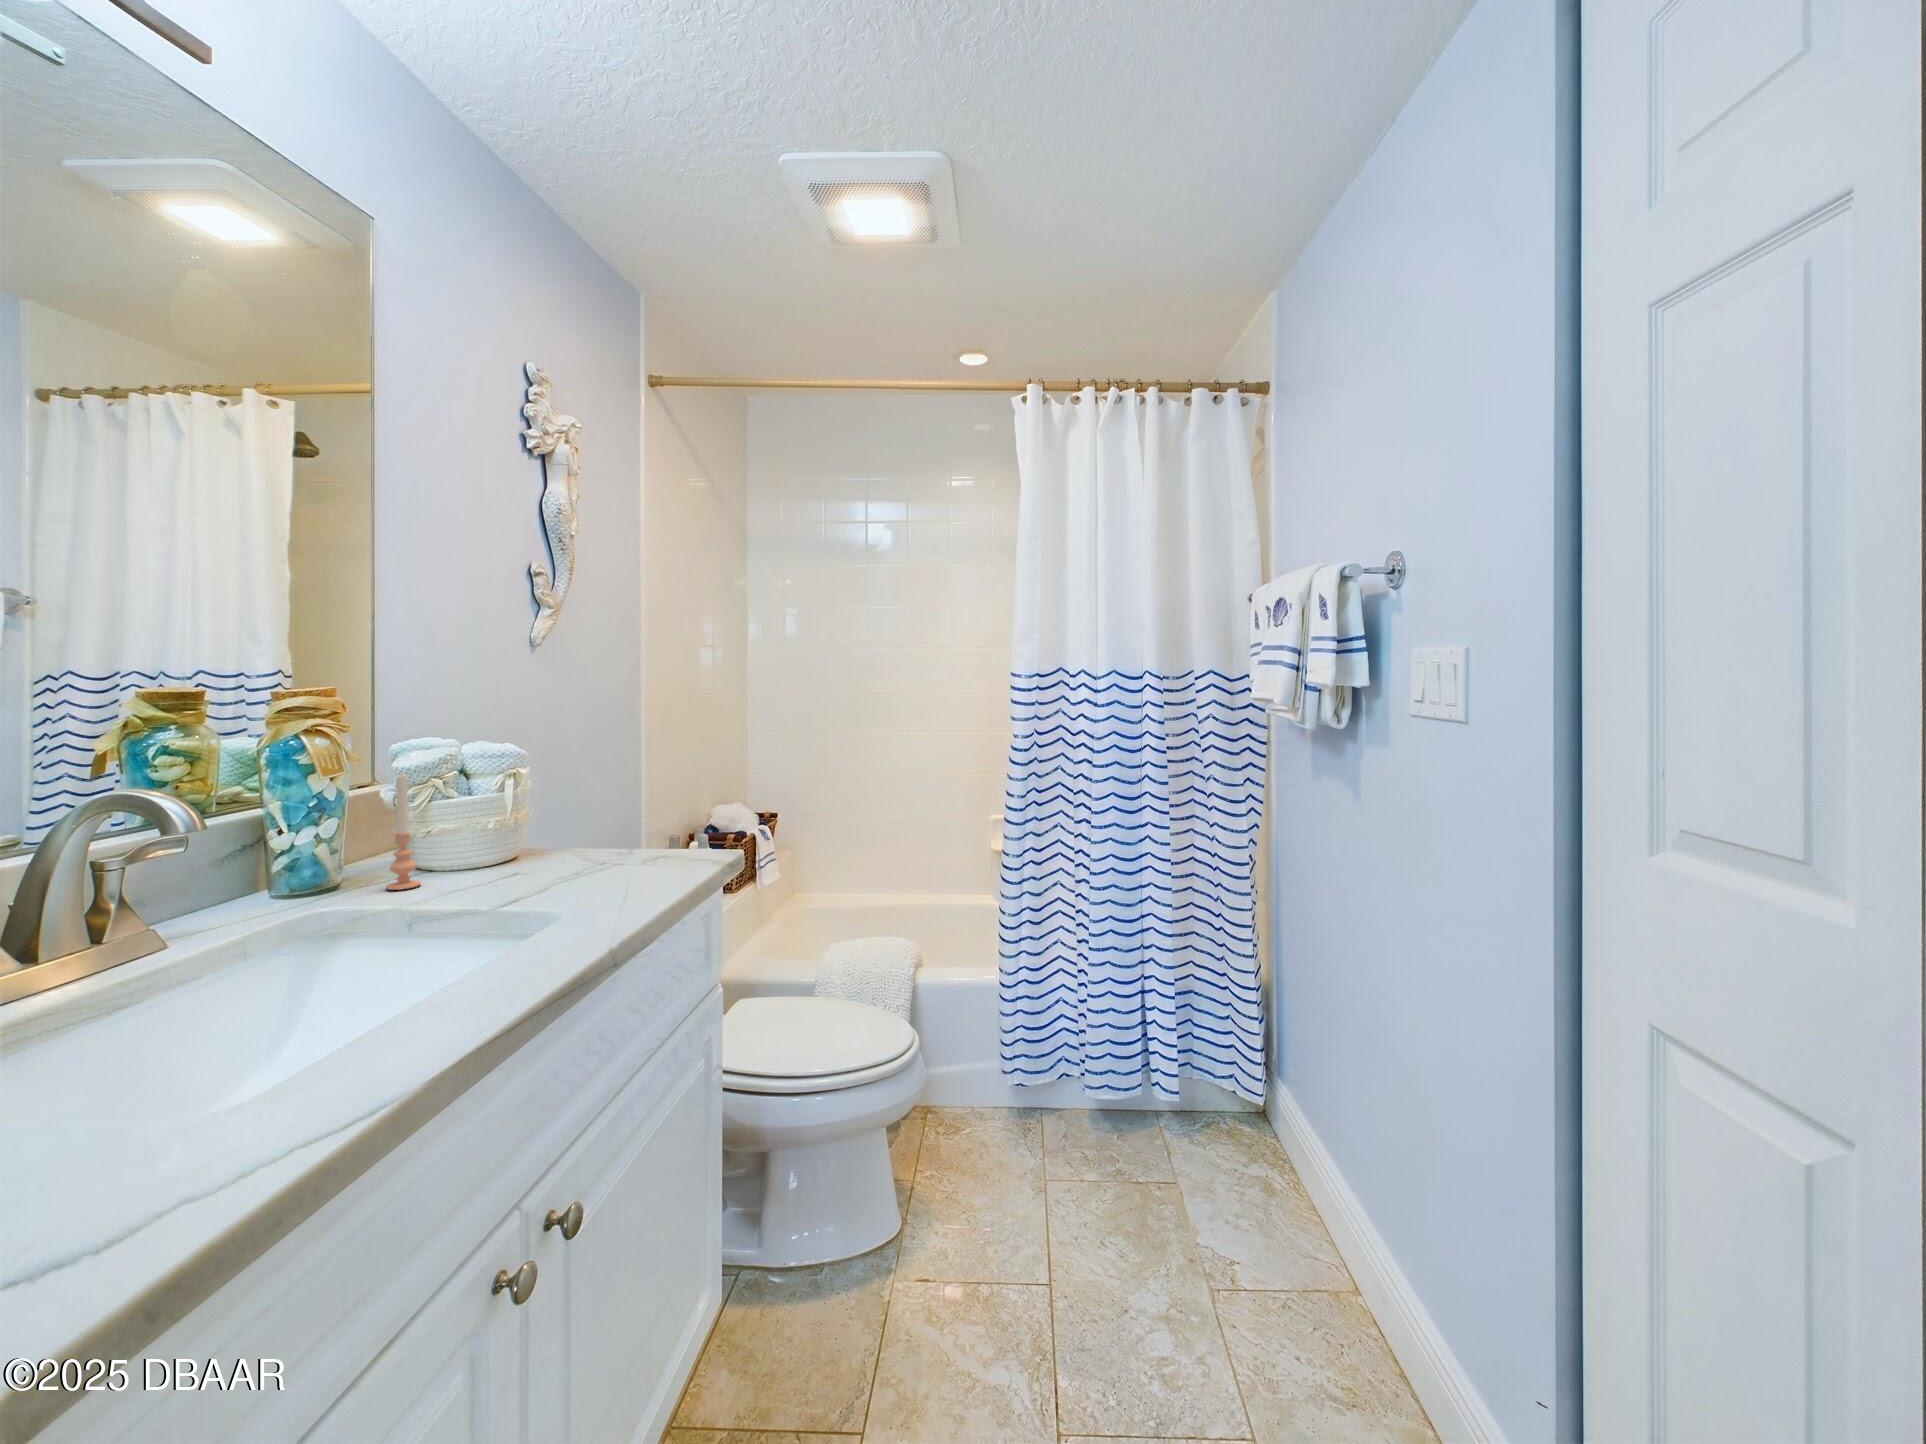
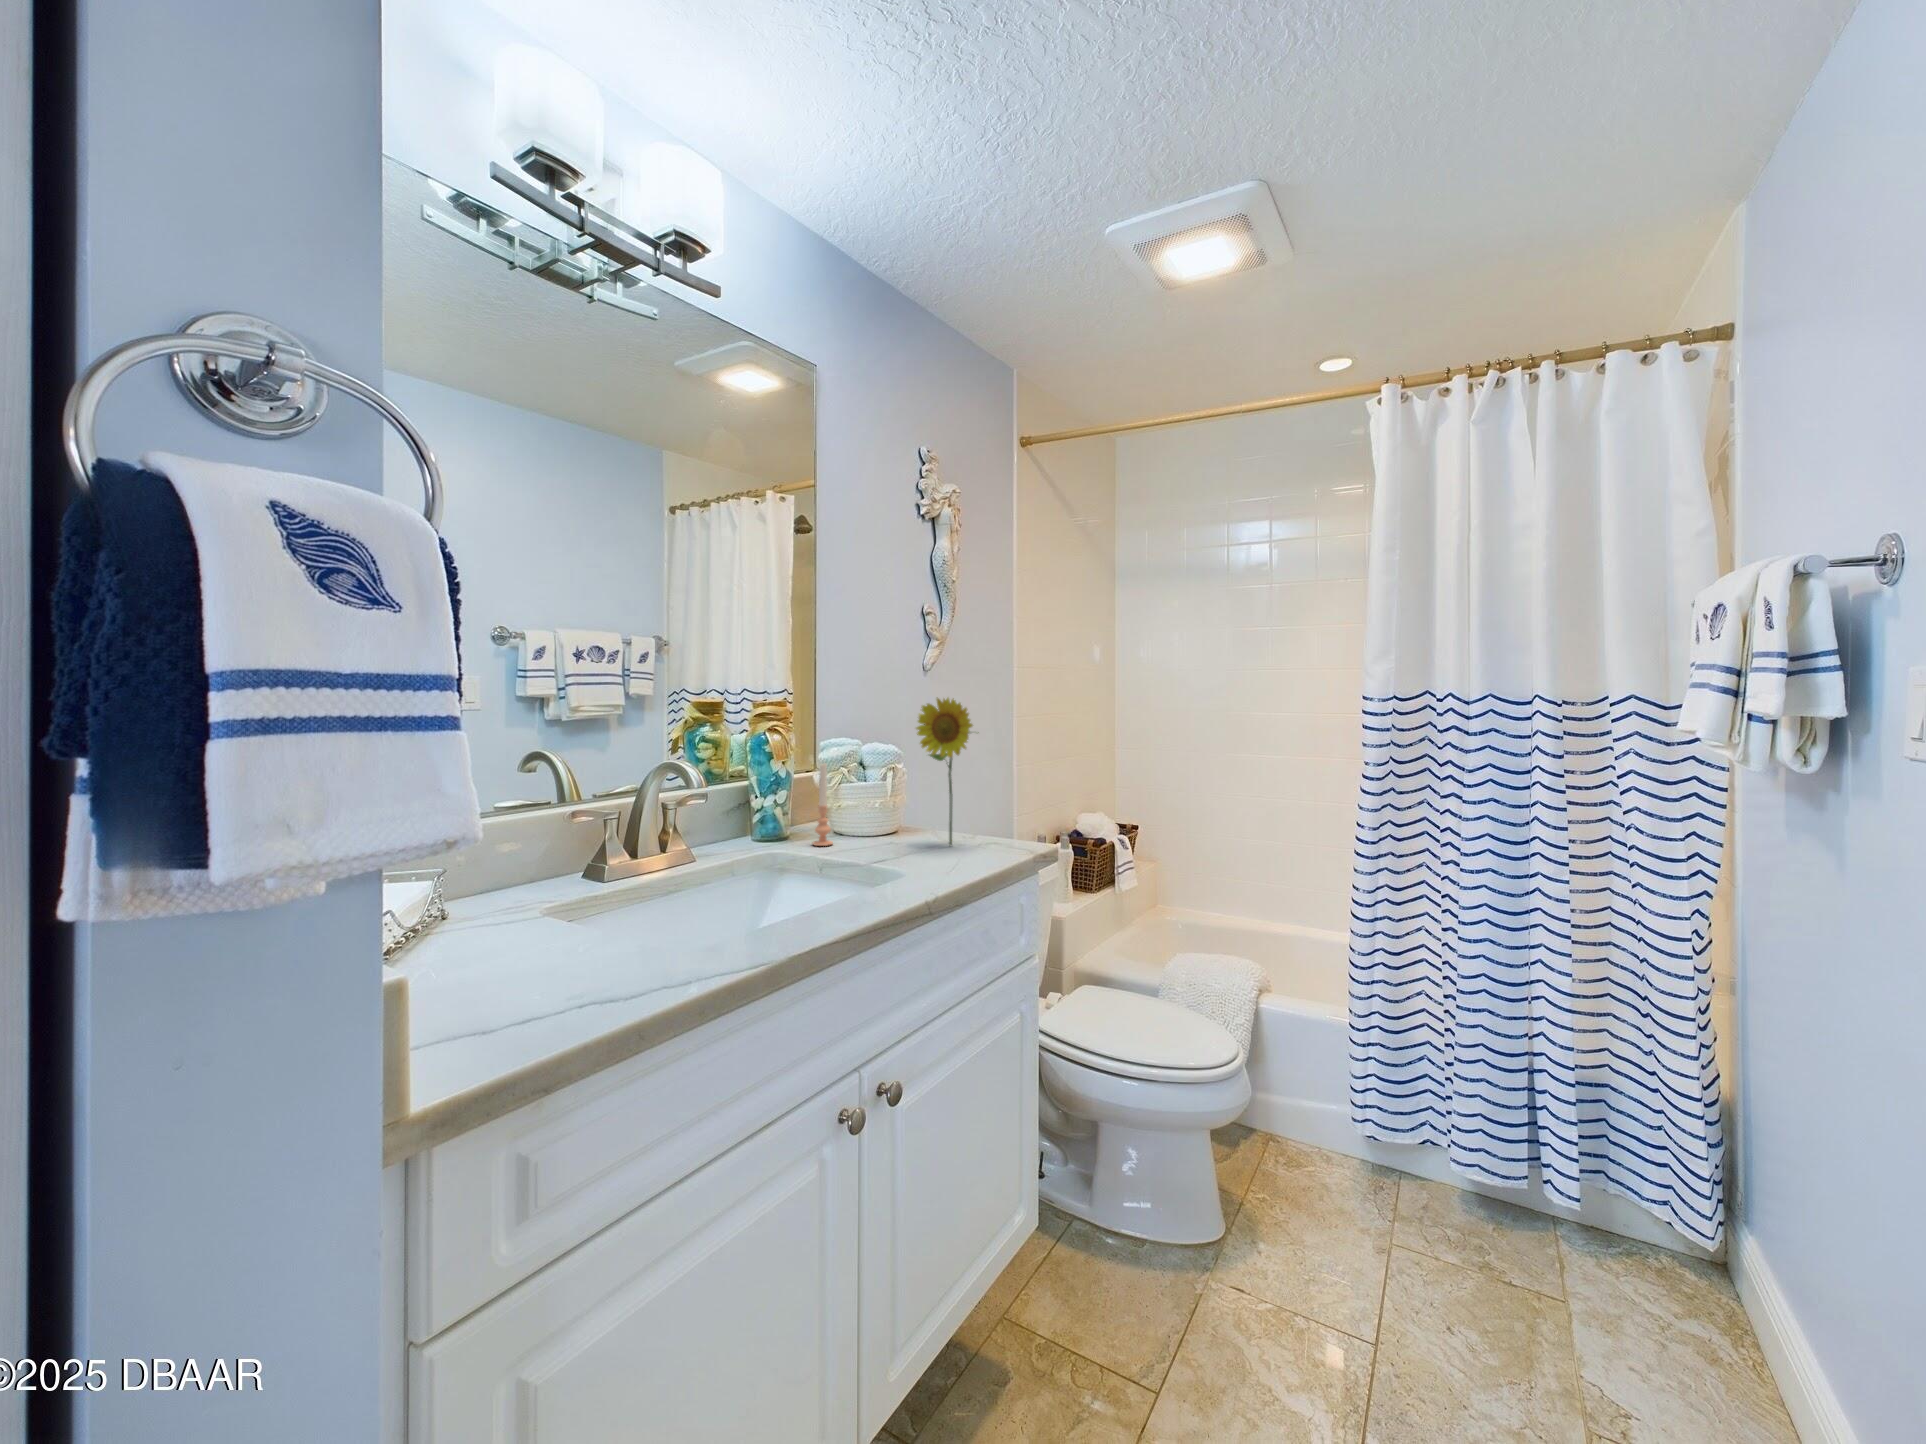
flower: none [549,679,639,866] -> present [916,698,973,845]

